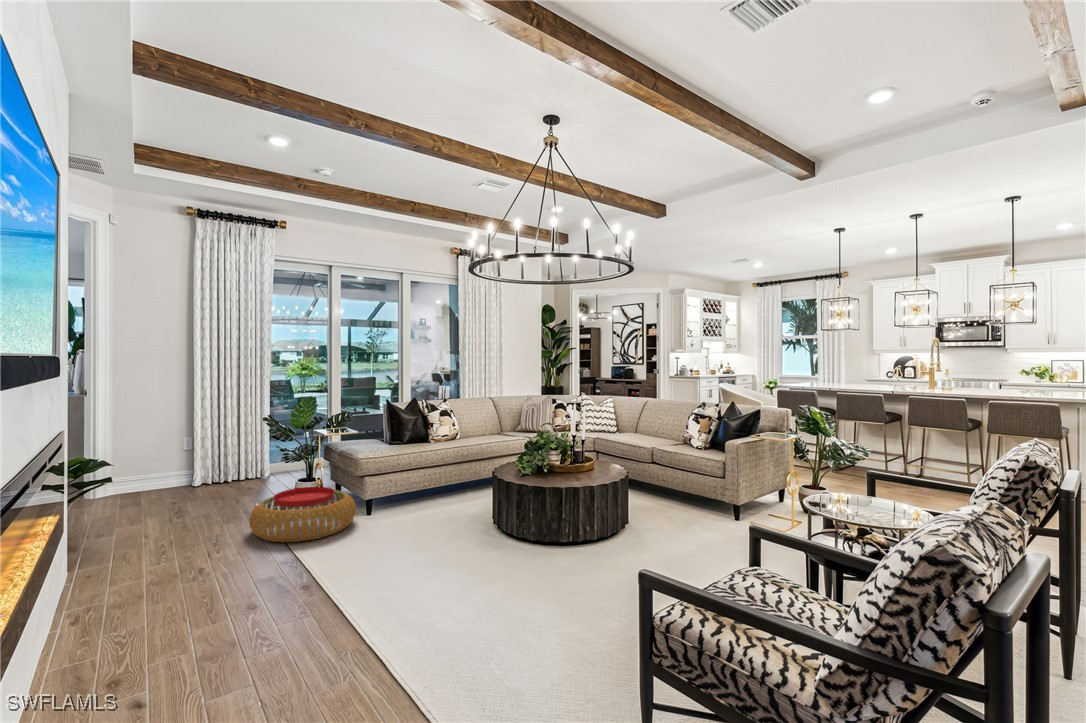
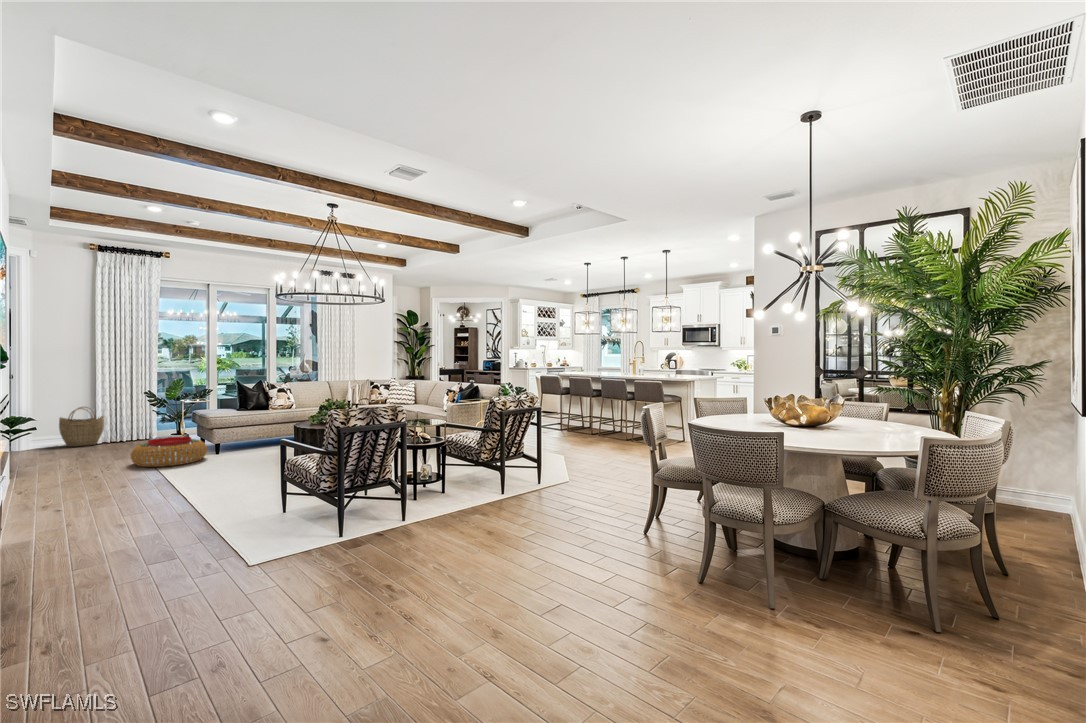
woven basket: none [147,432,204,490] -> present [59,407,104,447]

